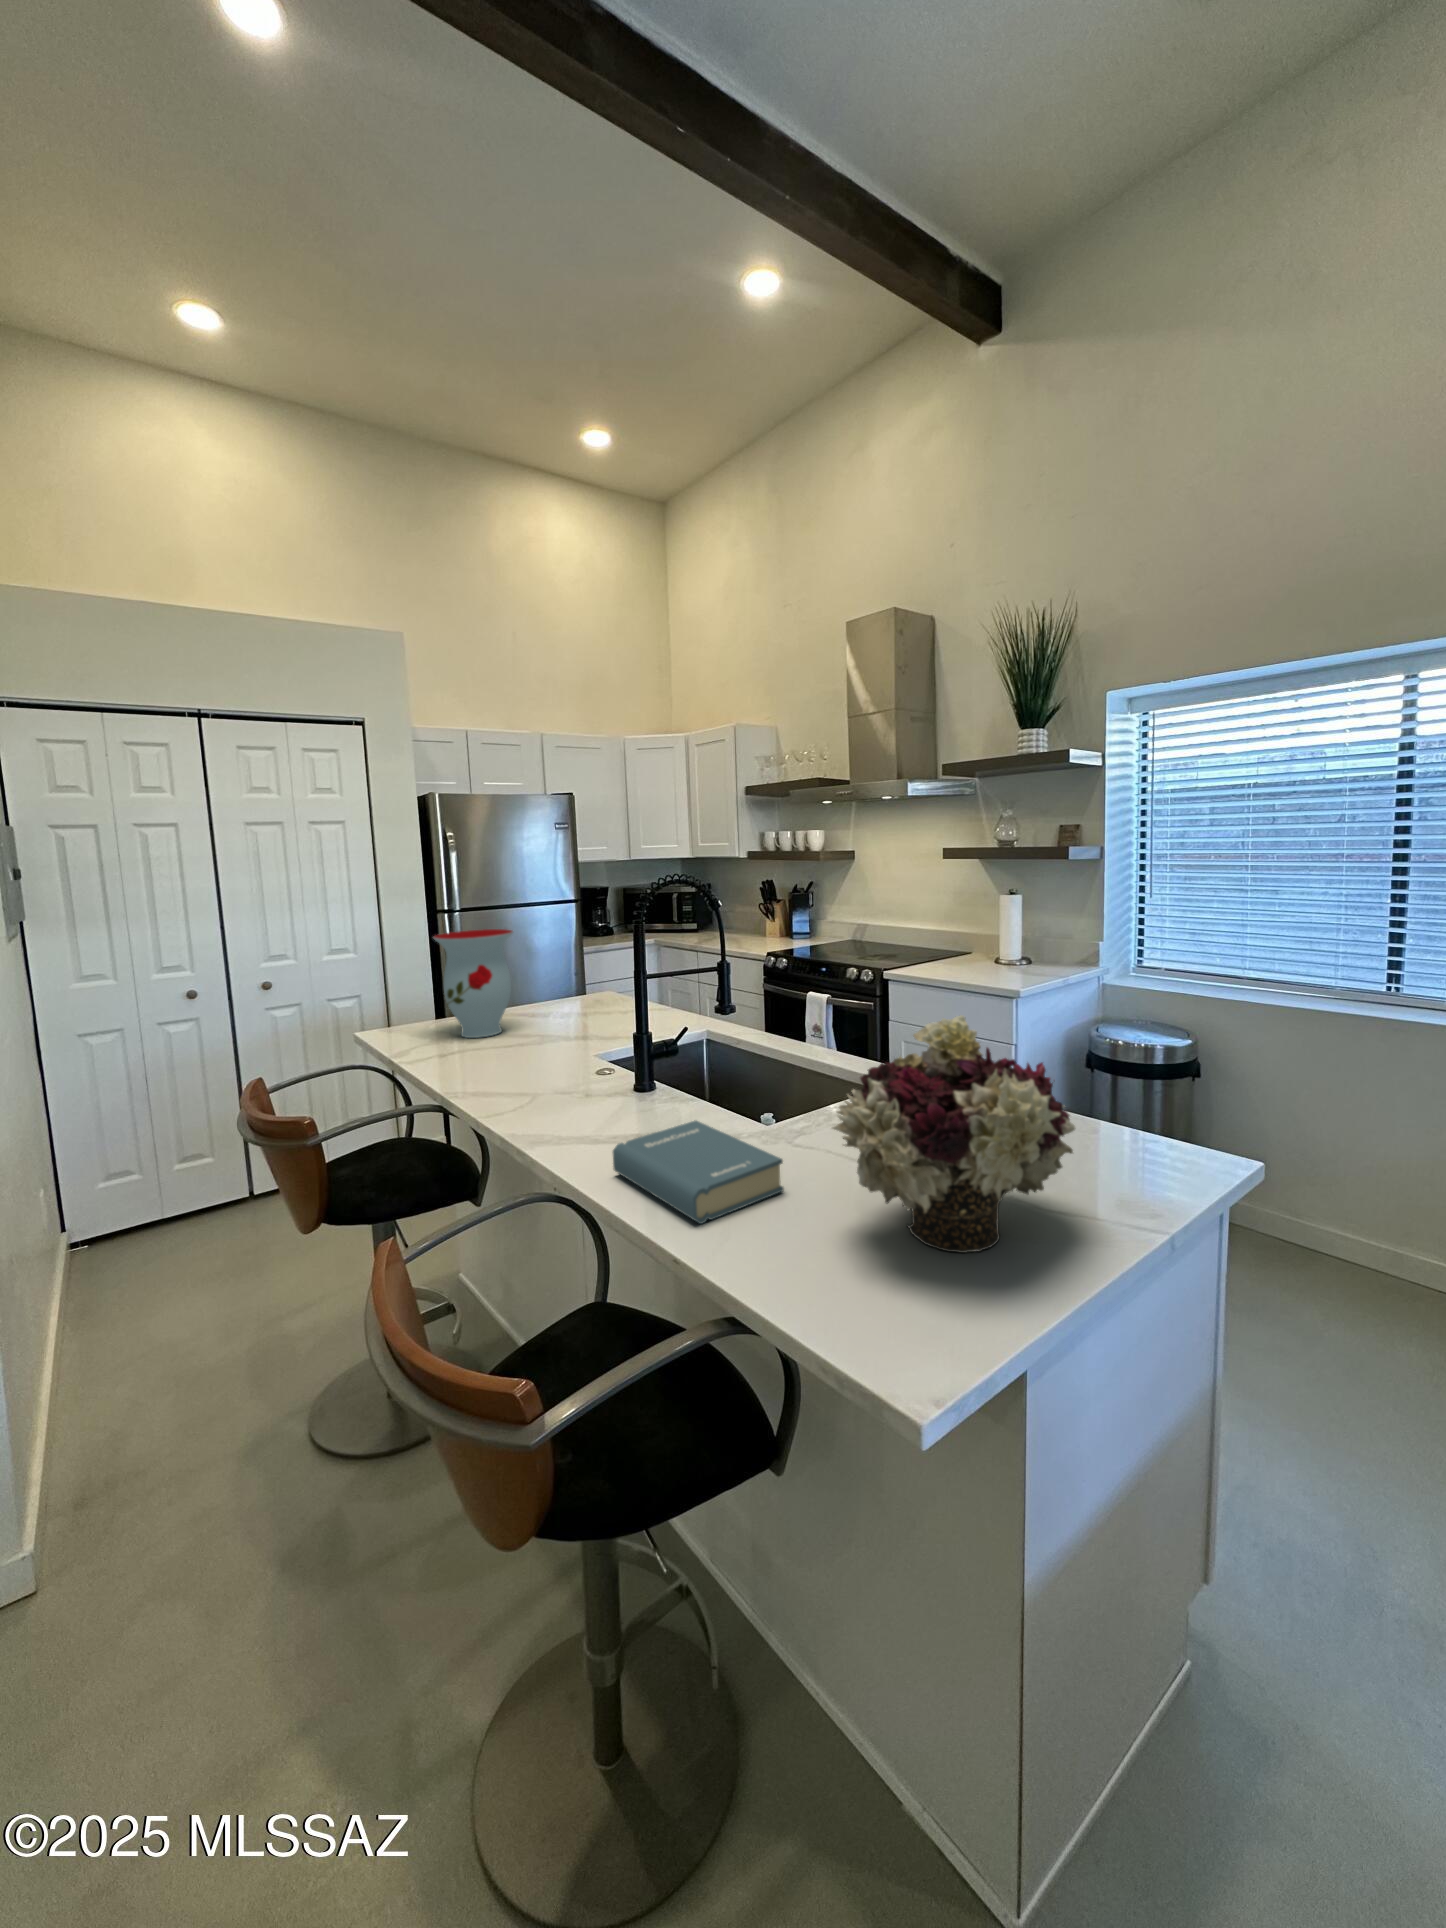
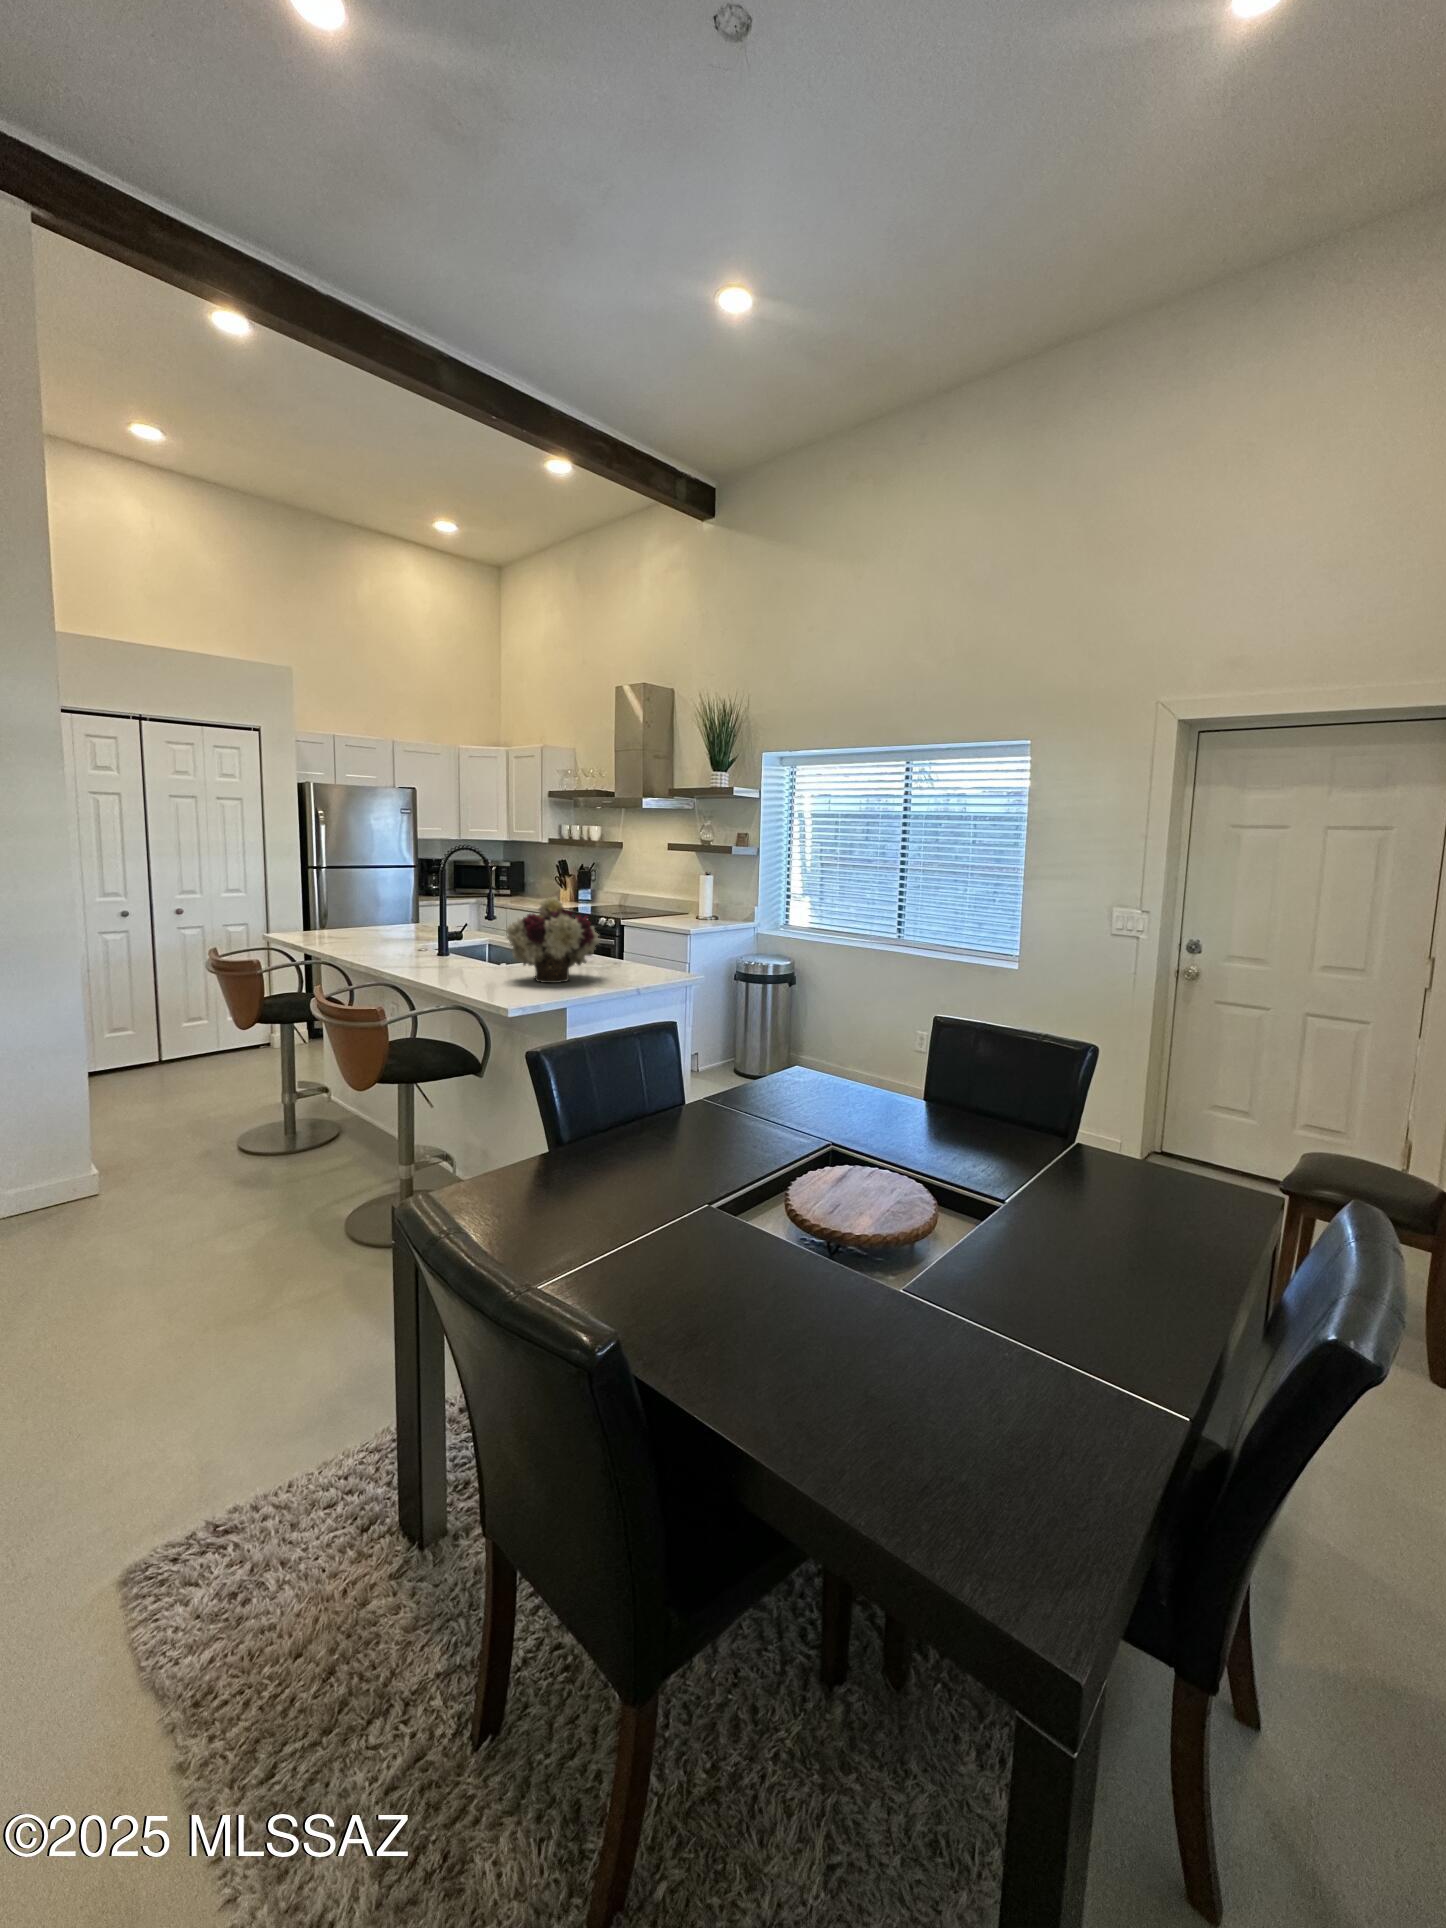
vase: present [433,929,513,1038] -> none [319,872,370,935]
hardback book: present [613,1120,784,1224] -> none [418,951,492,978]

